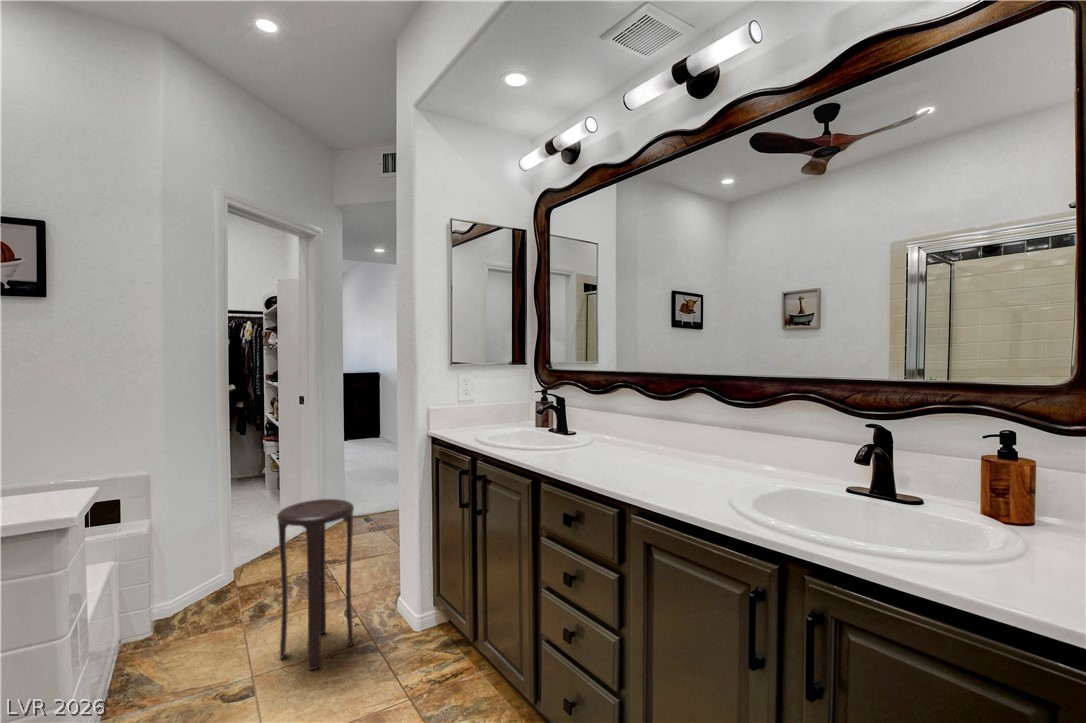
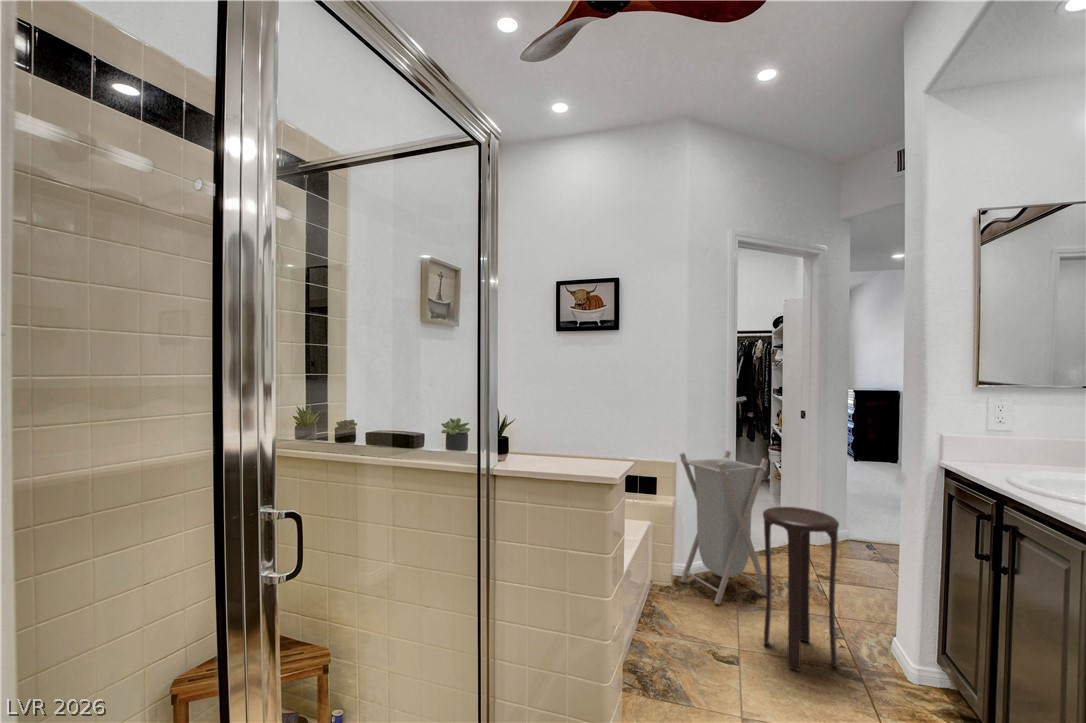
laundry hamper: none [157,453,280,637] -> present [680,451,768,604]

